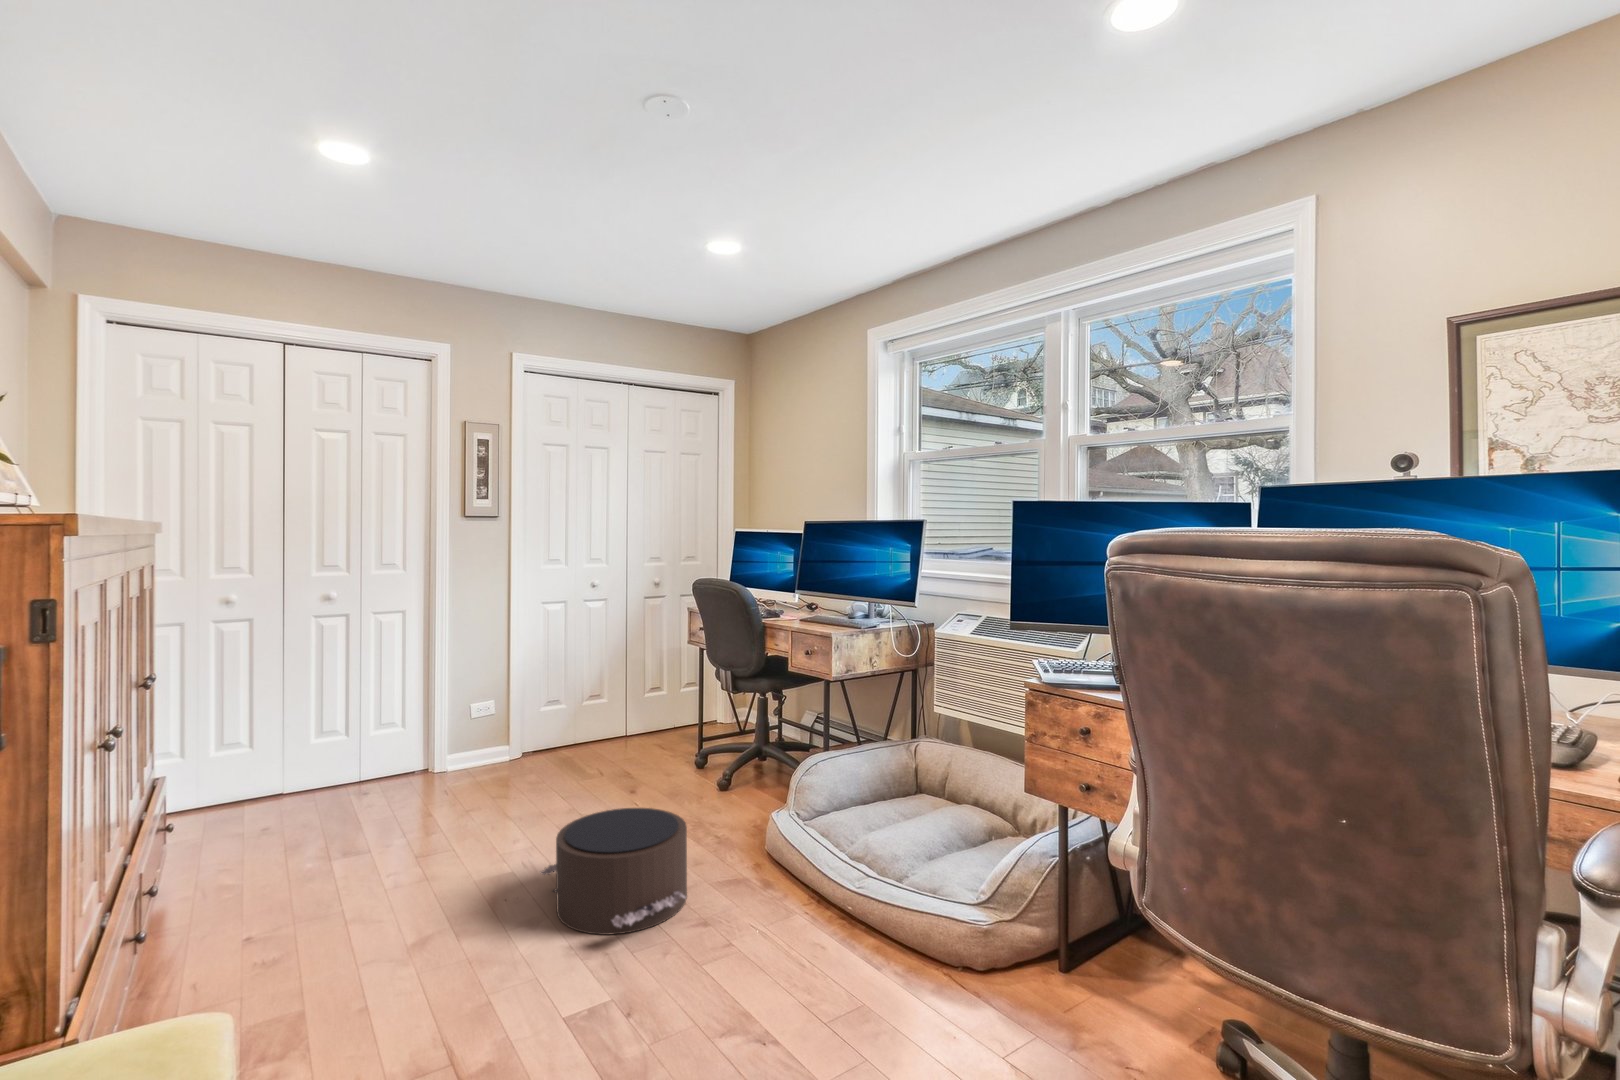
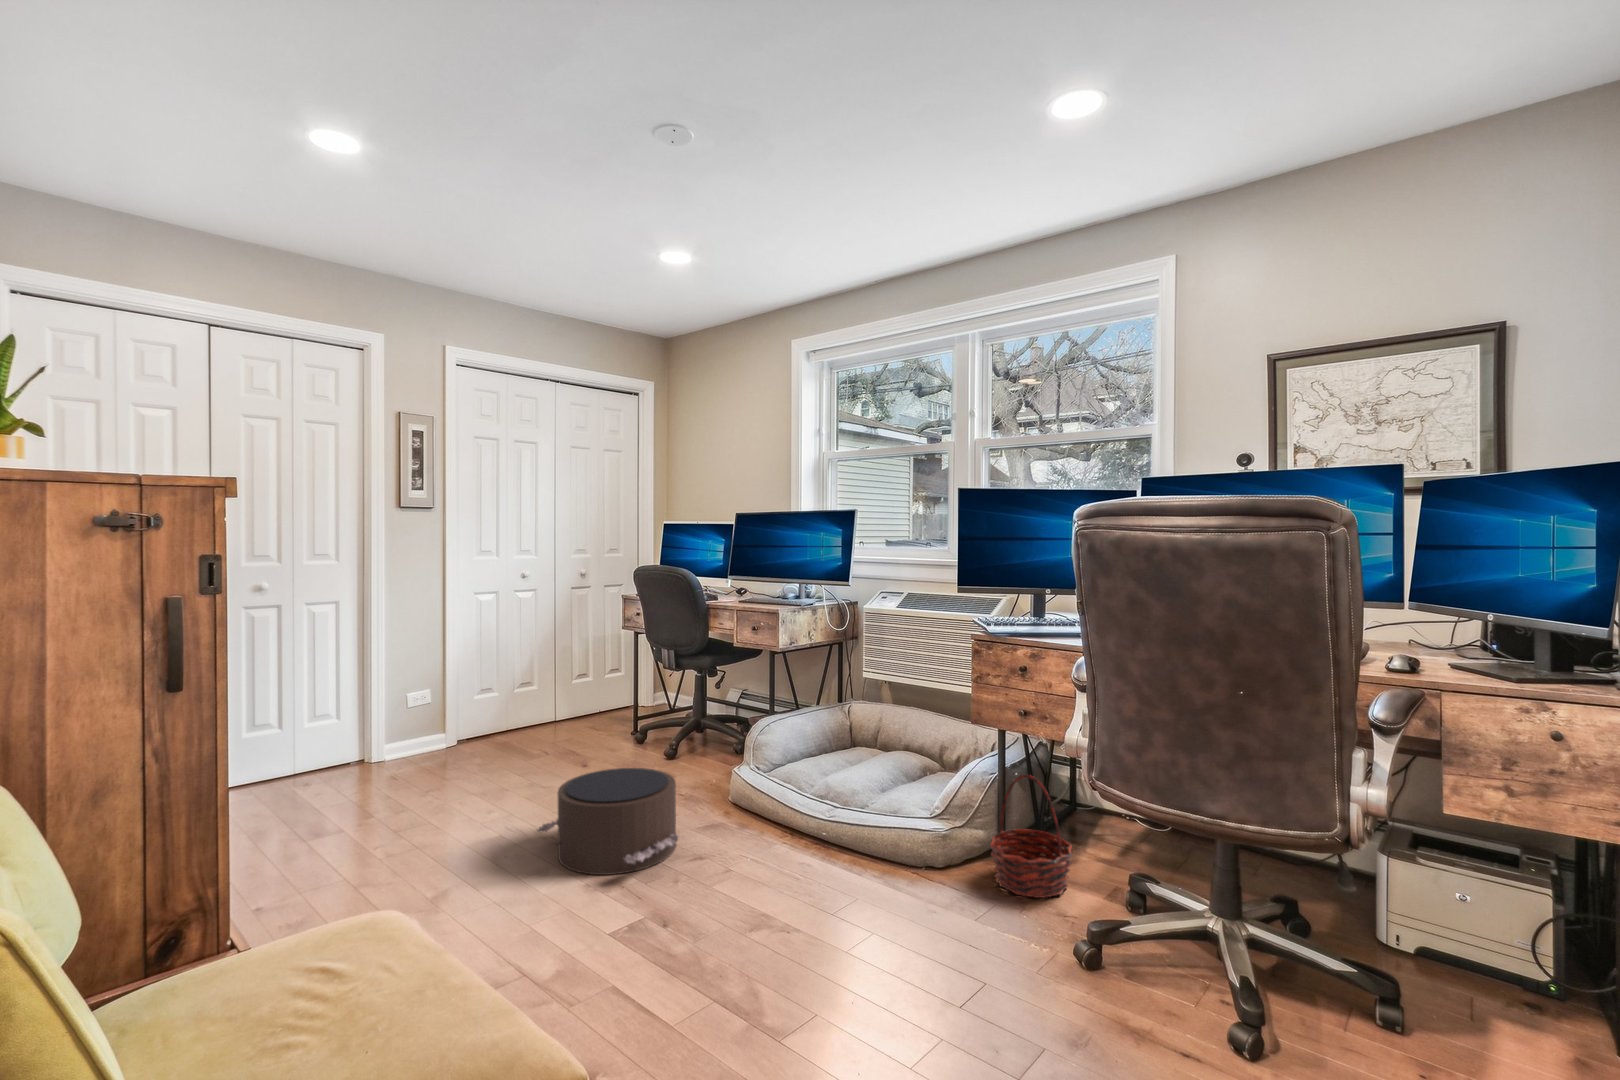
basket: none [1038,866,1148,1032] -> present [990,775,1073,898]

